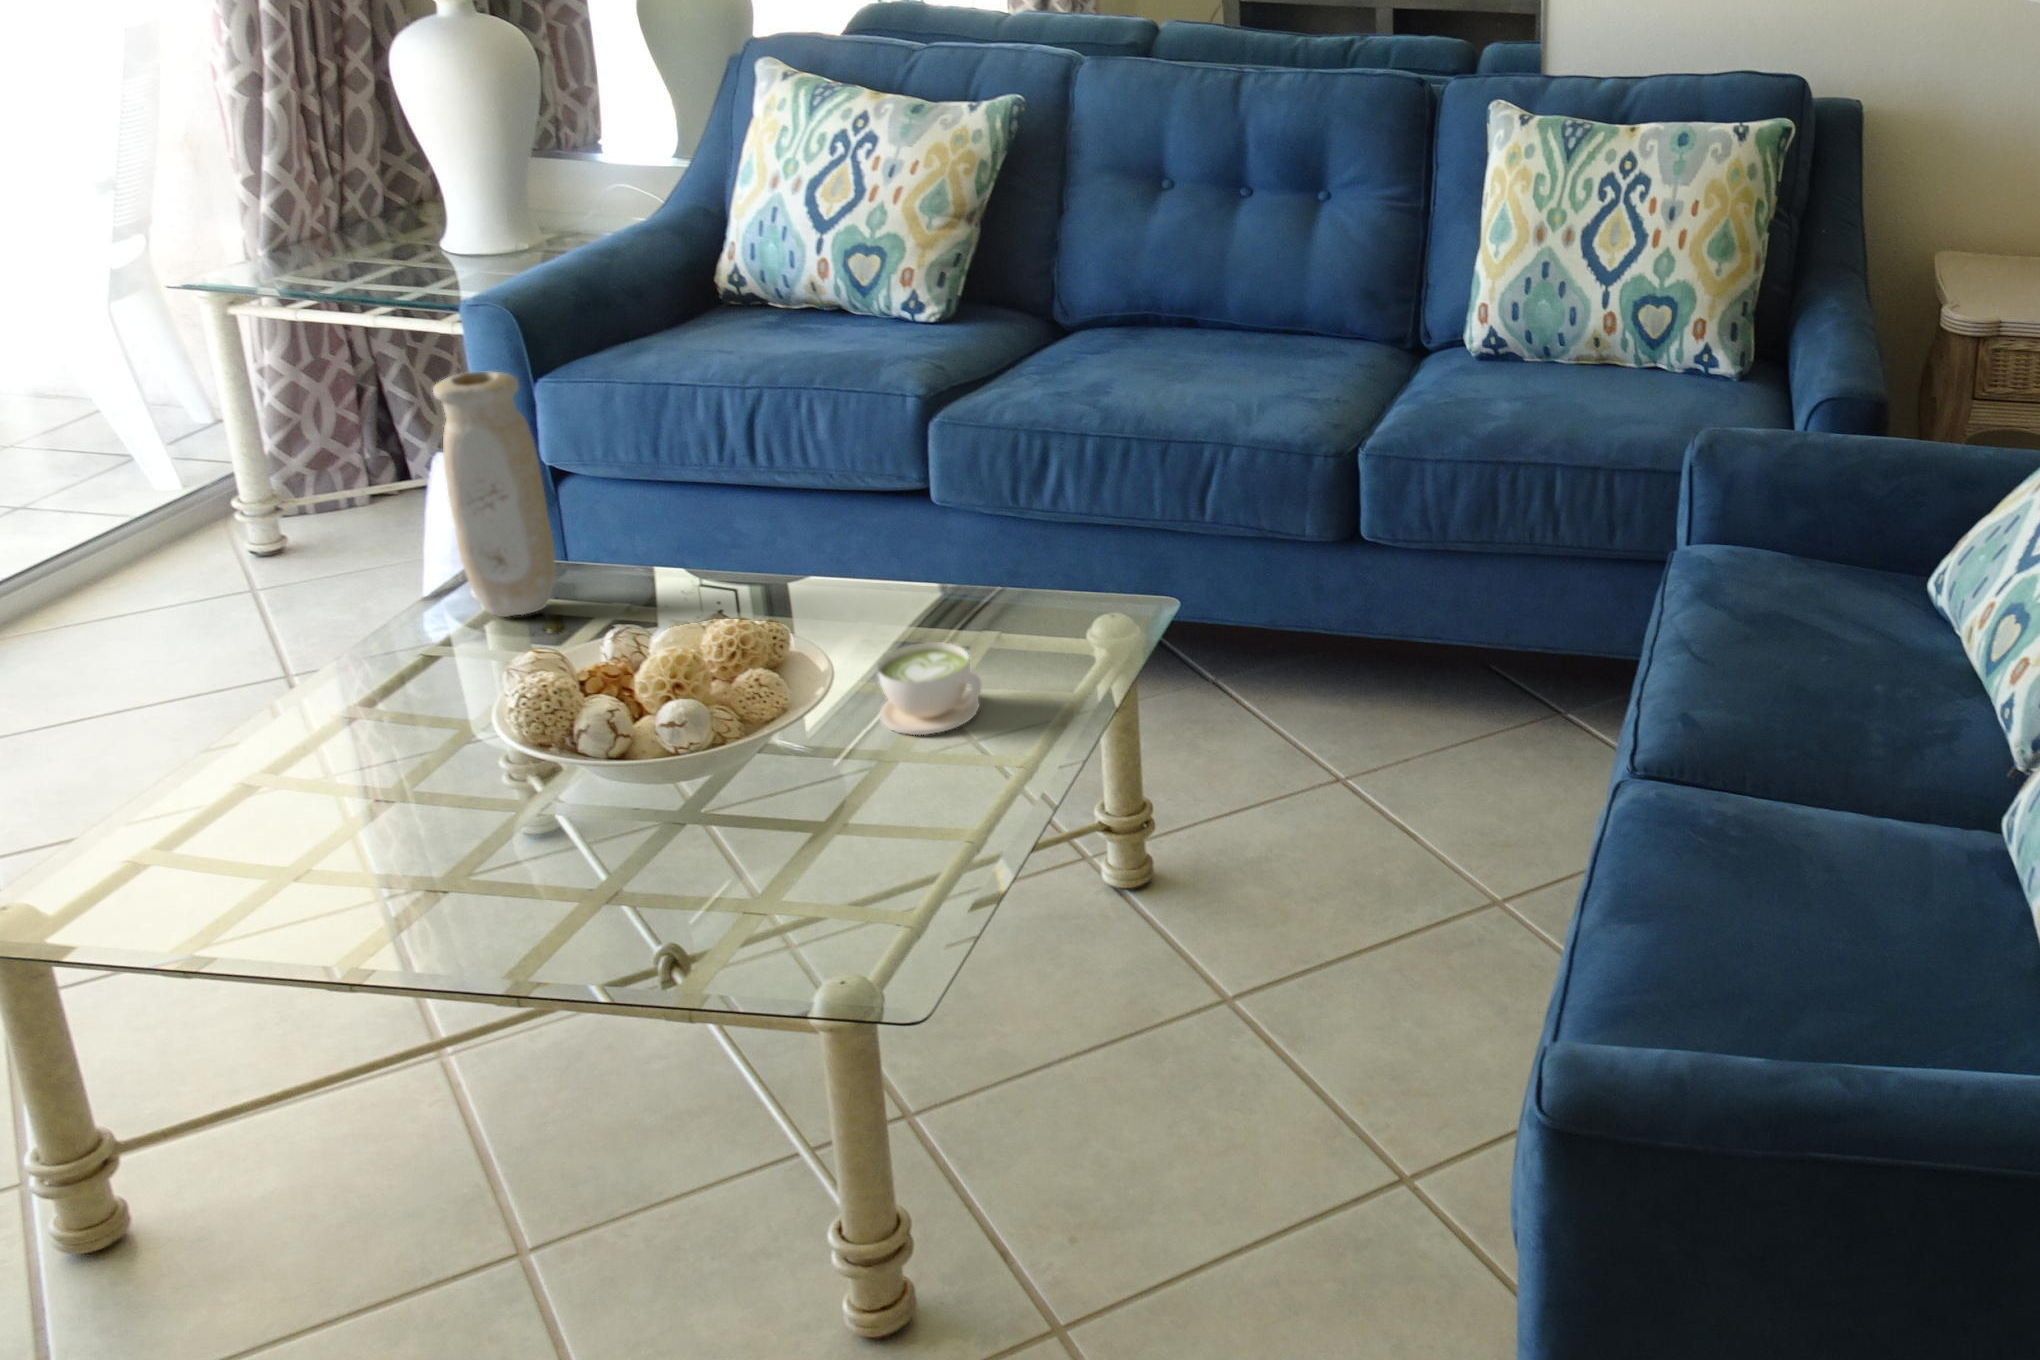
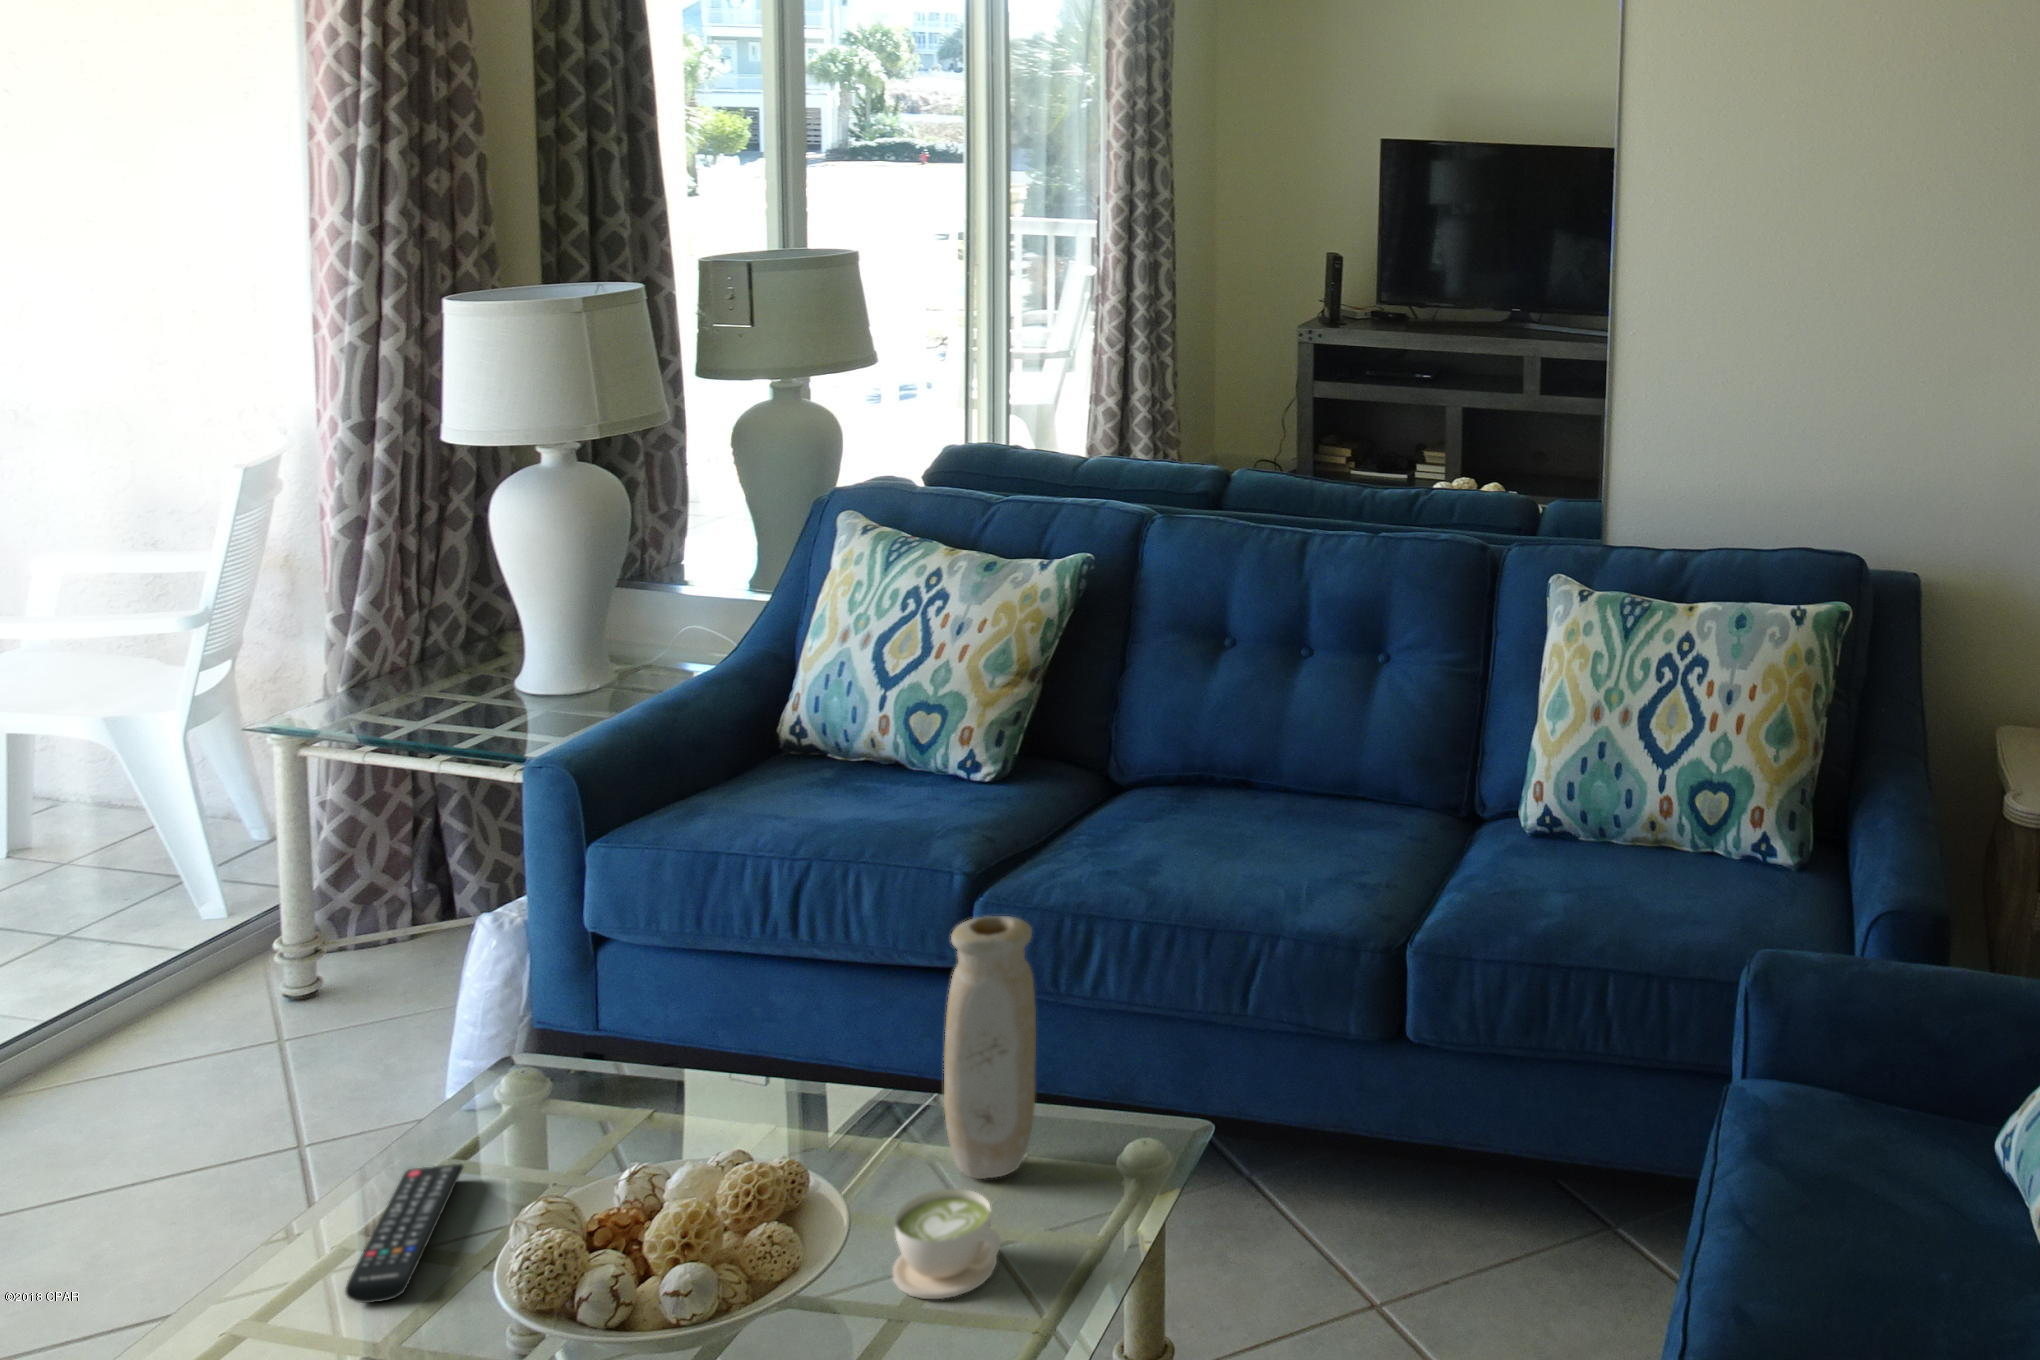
vase: present [433,371,555,617] -> present [944,916,1036,1179]
remote control: none [349,640,452,751] -> present [345,1164,463,1303]

